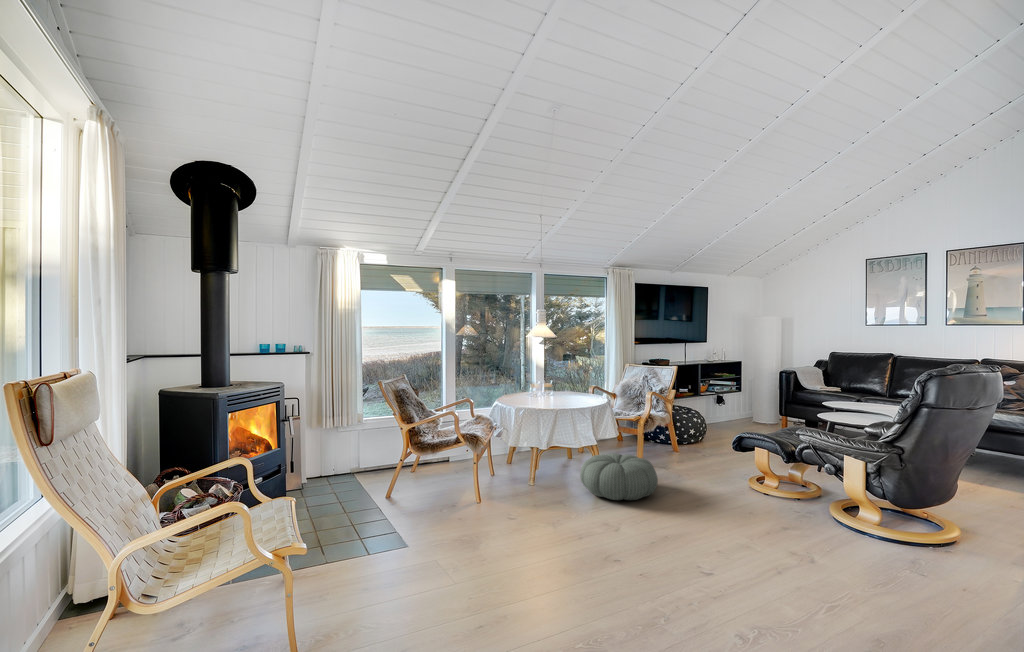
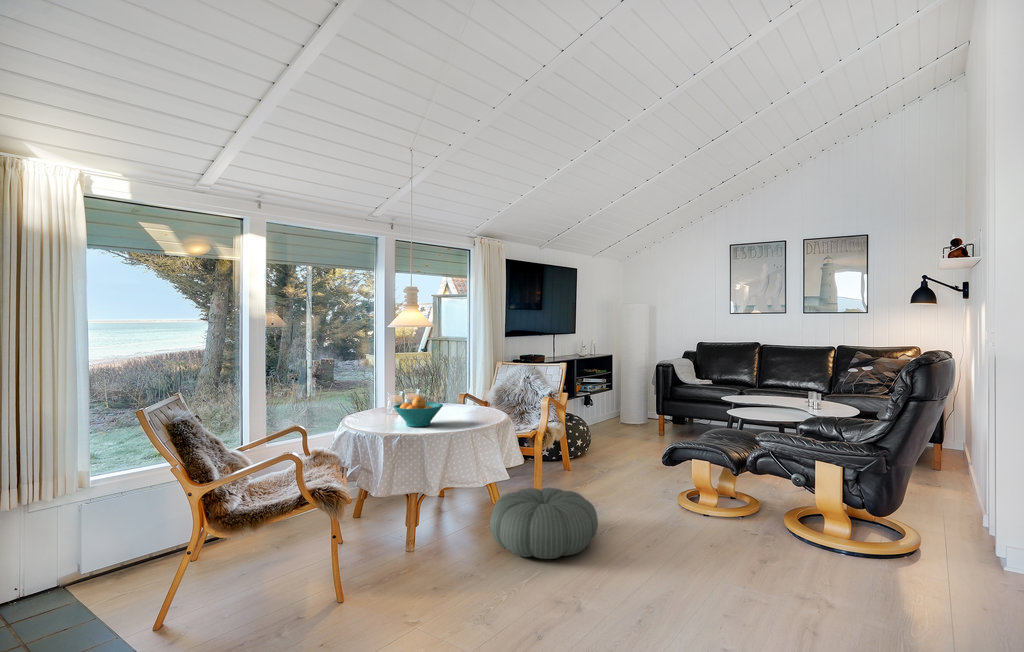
fruit bowl: none [522,384,554,404] -> present [393,397,443,427]

